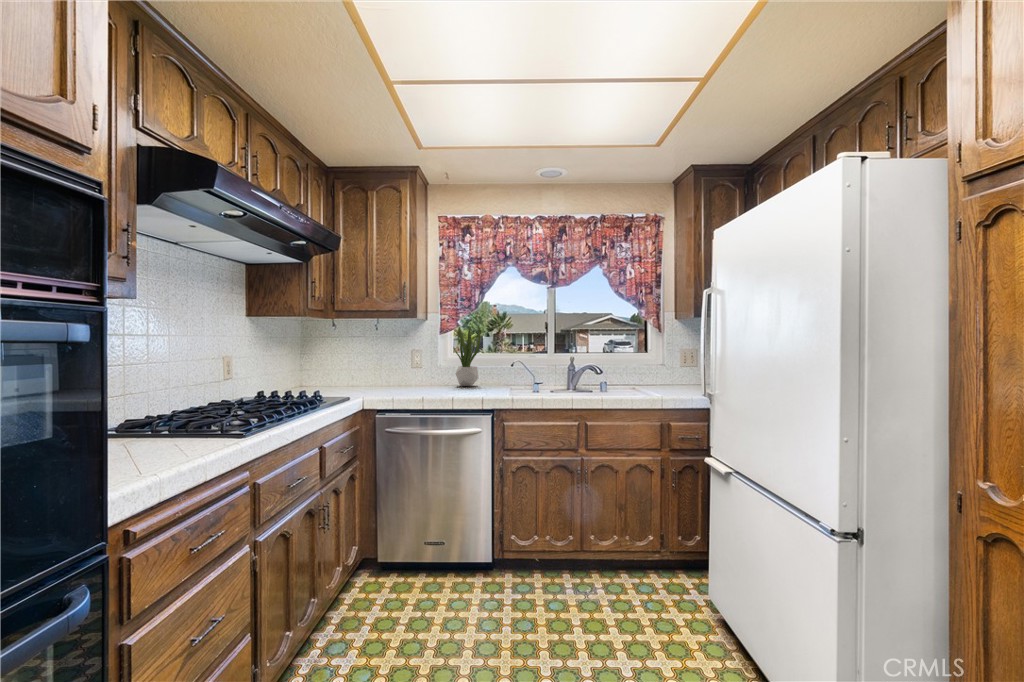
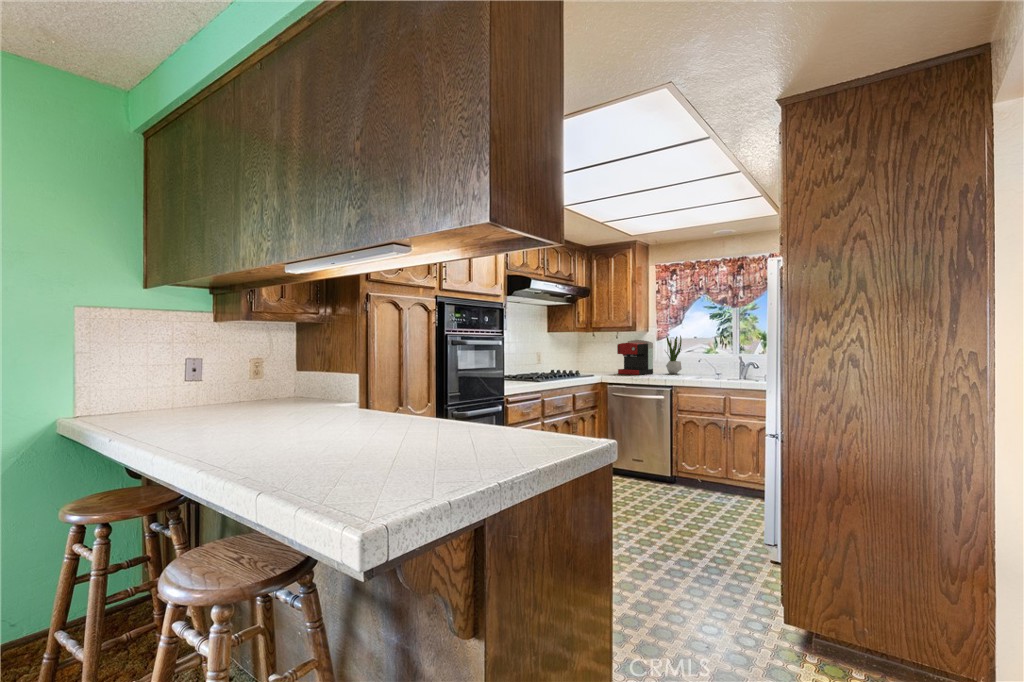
coffee maker: none [382,333,437,392] -> present [617,340,653,375]

